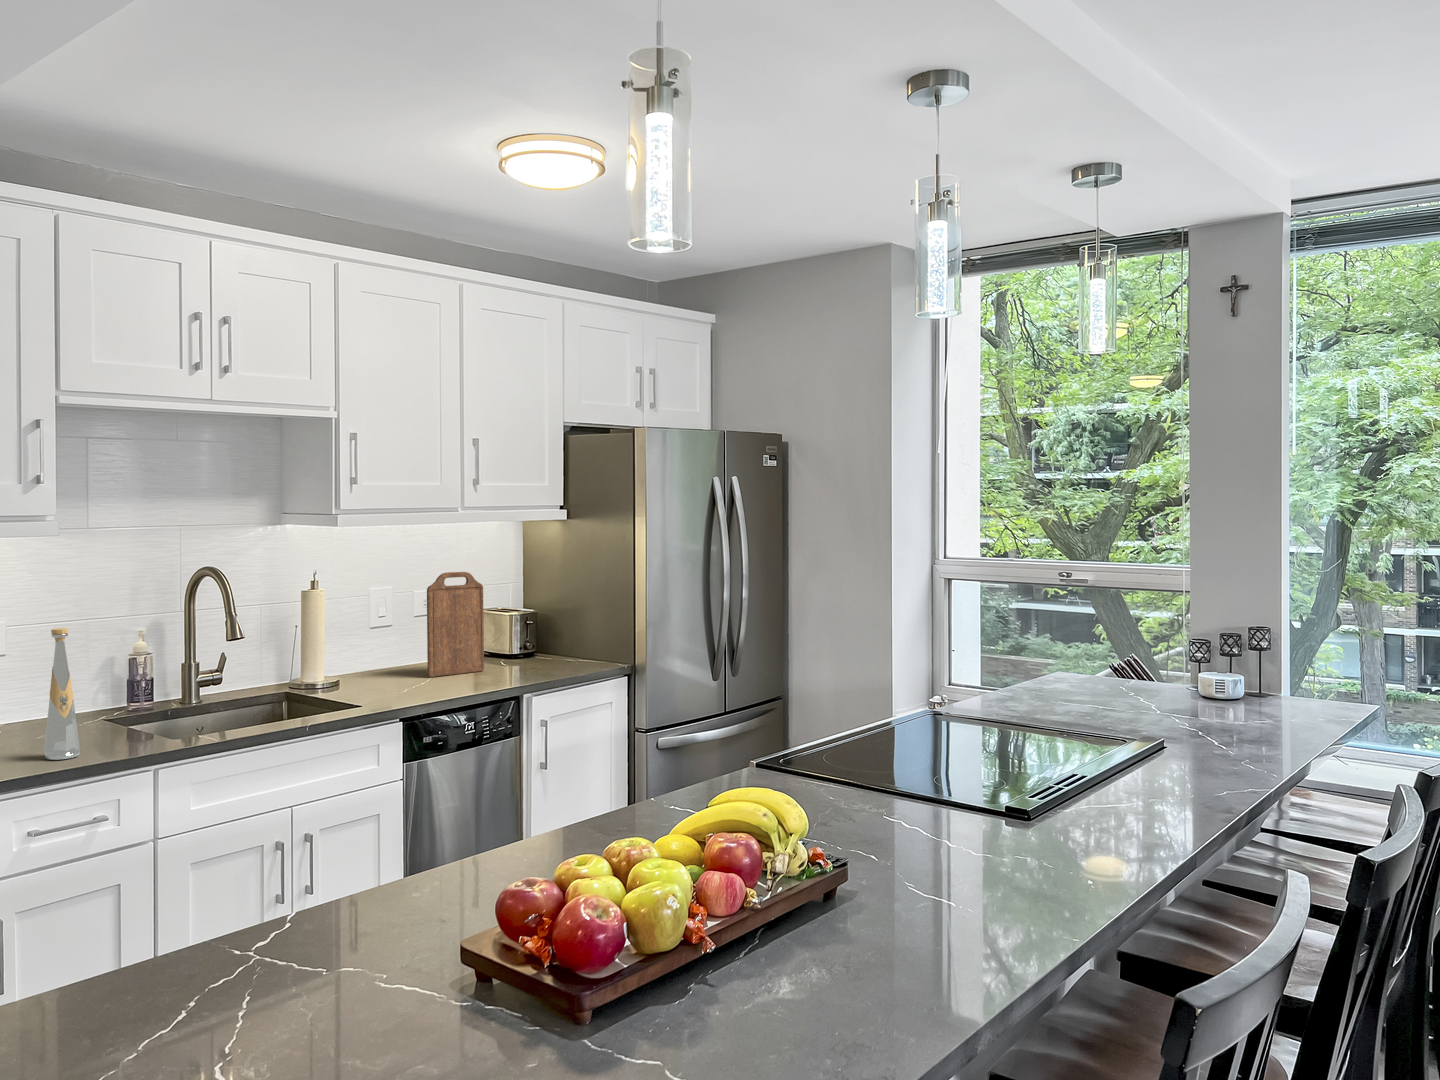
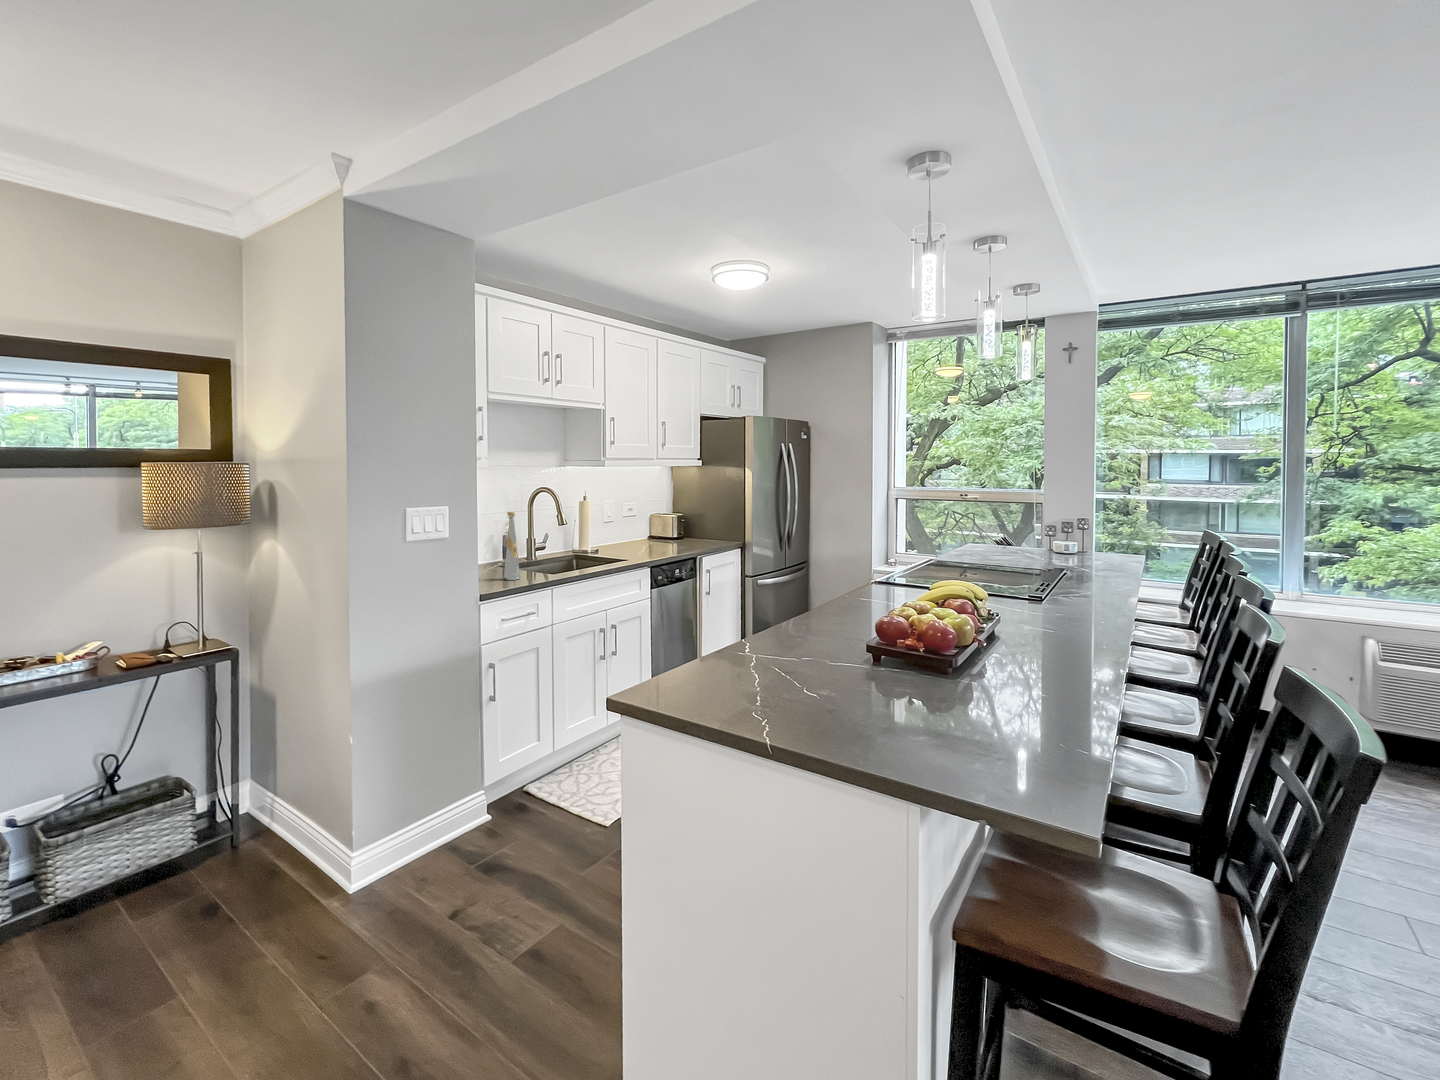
cutting board: present [427,572,484,677] -> none [640,493,666,550]

